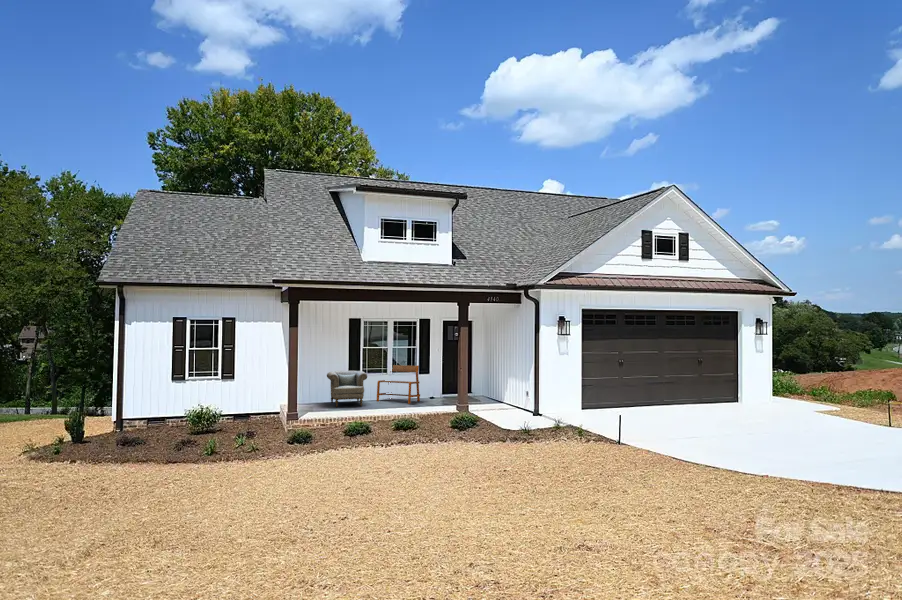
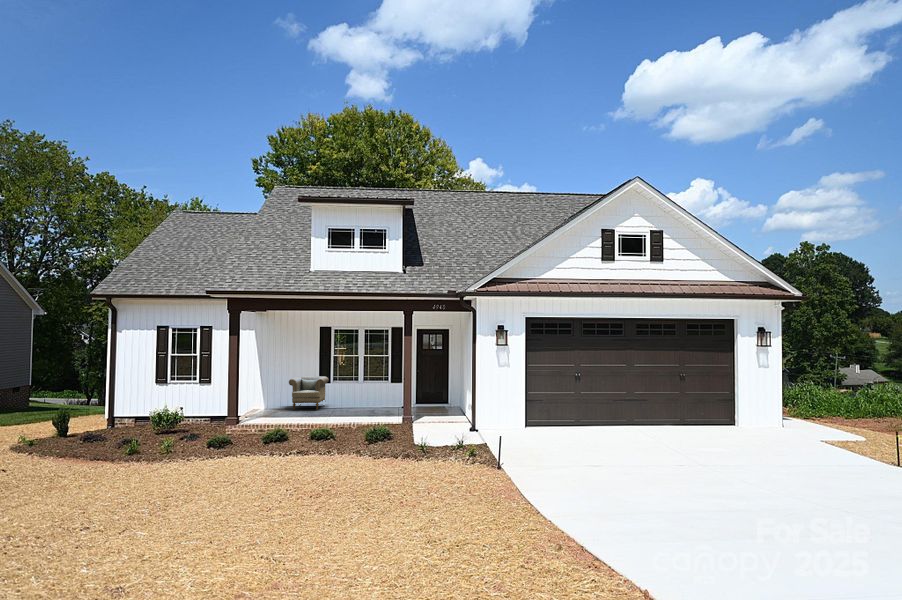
bench: present [377,365,420,404] -> none [341,371,380,409]

